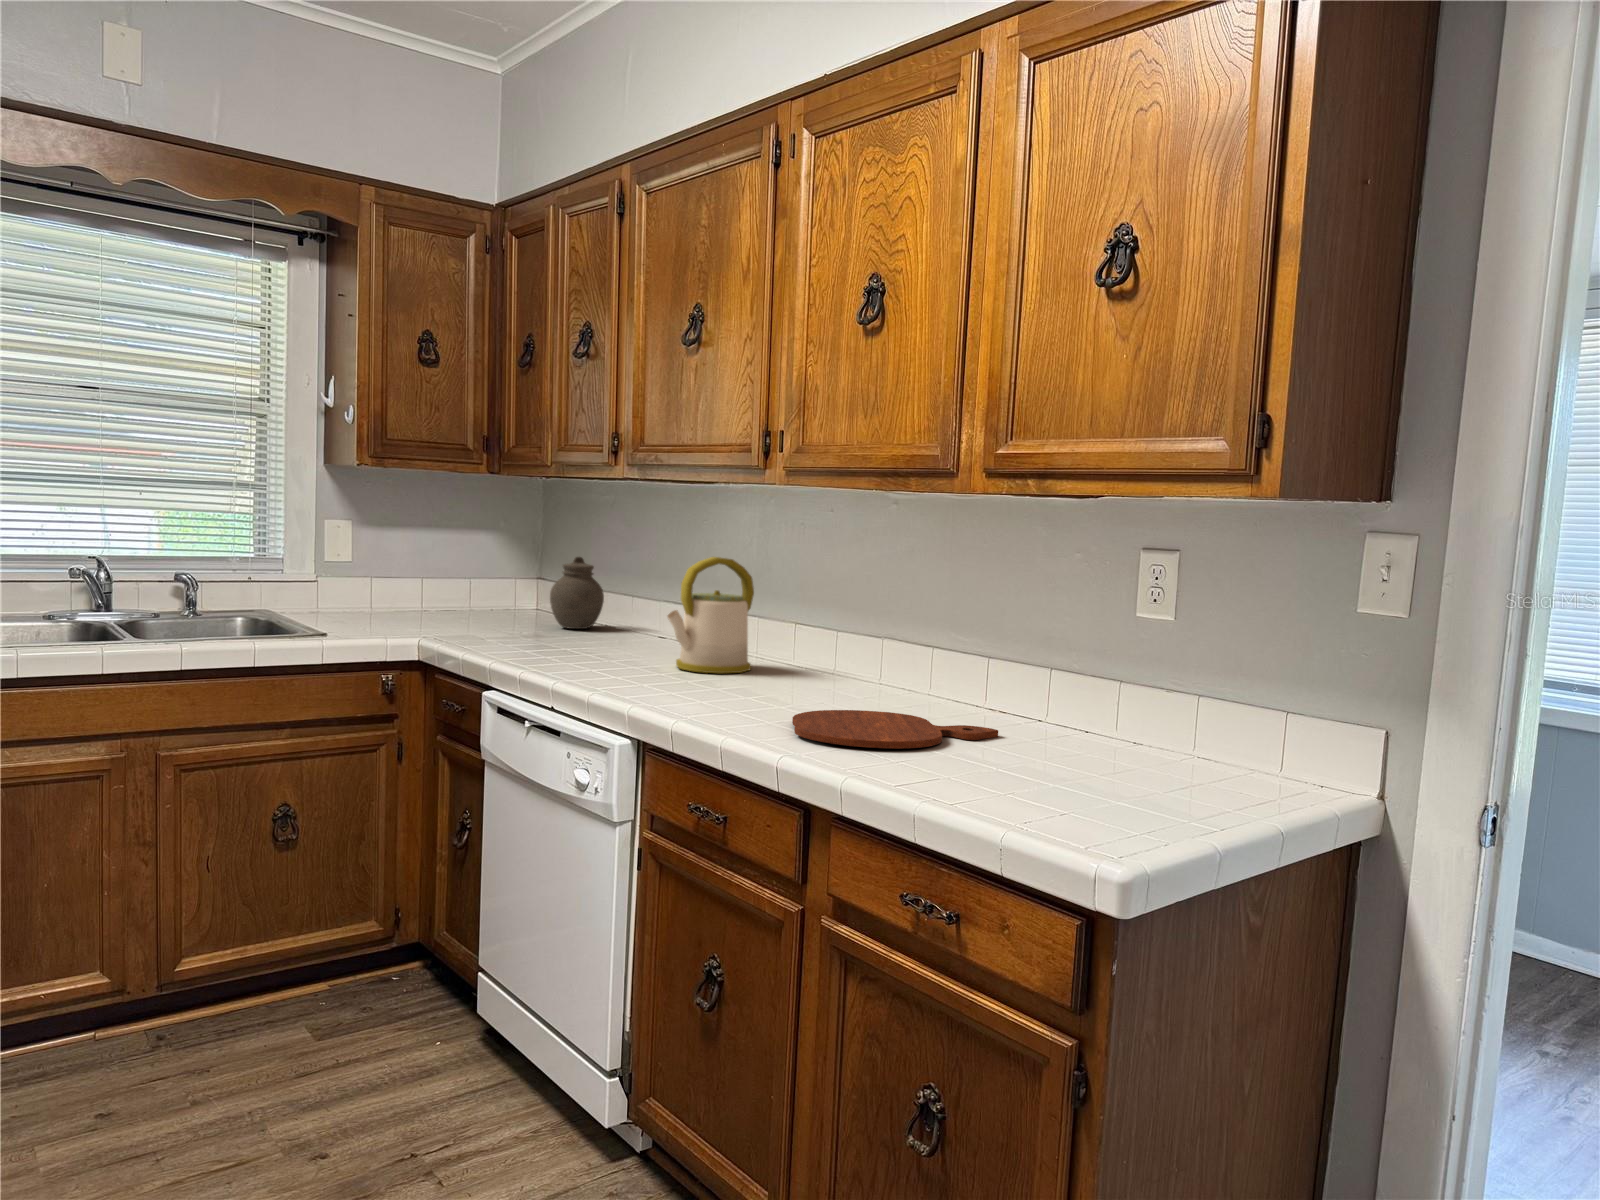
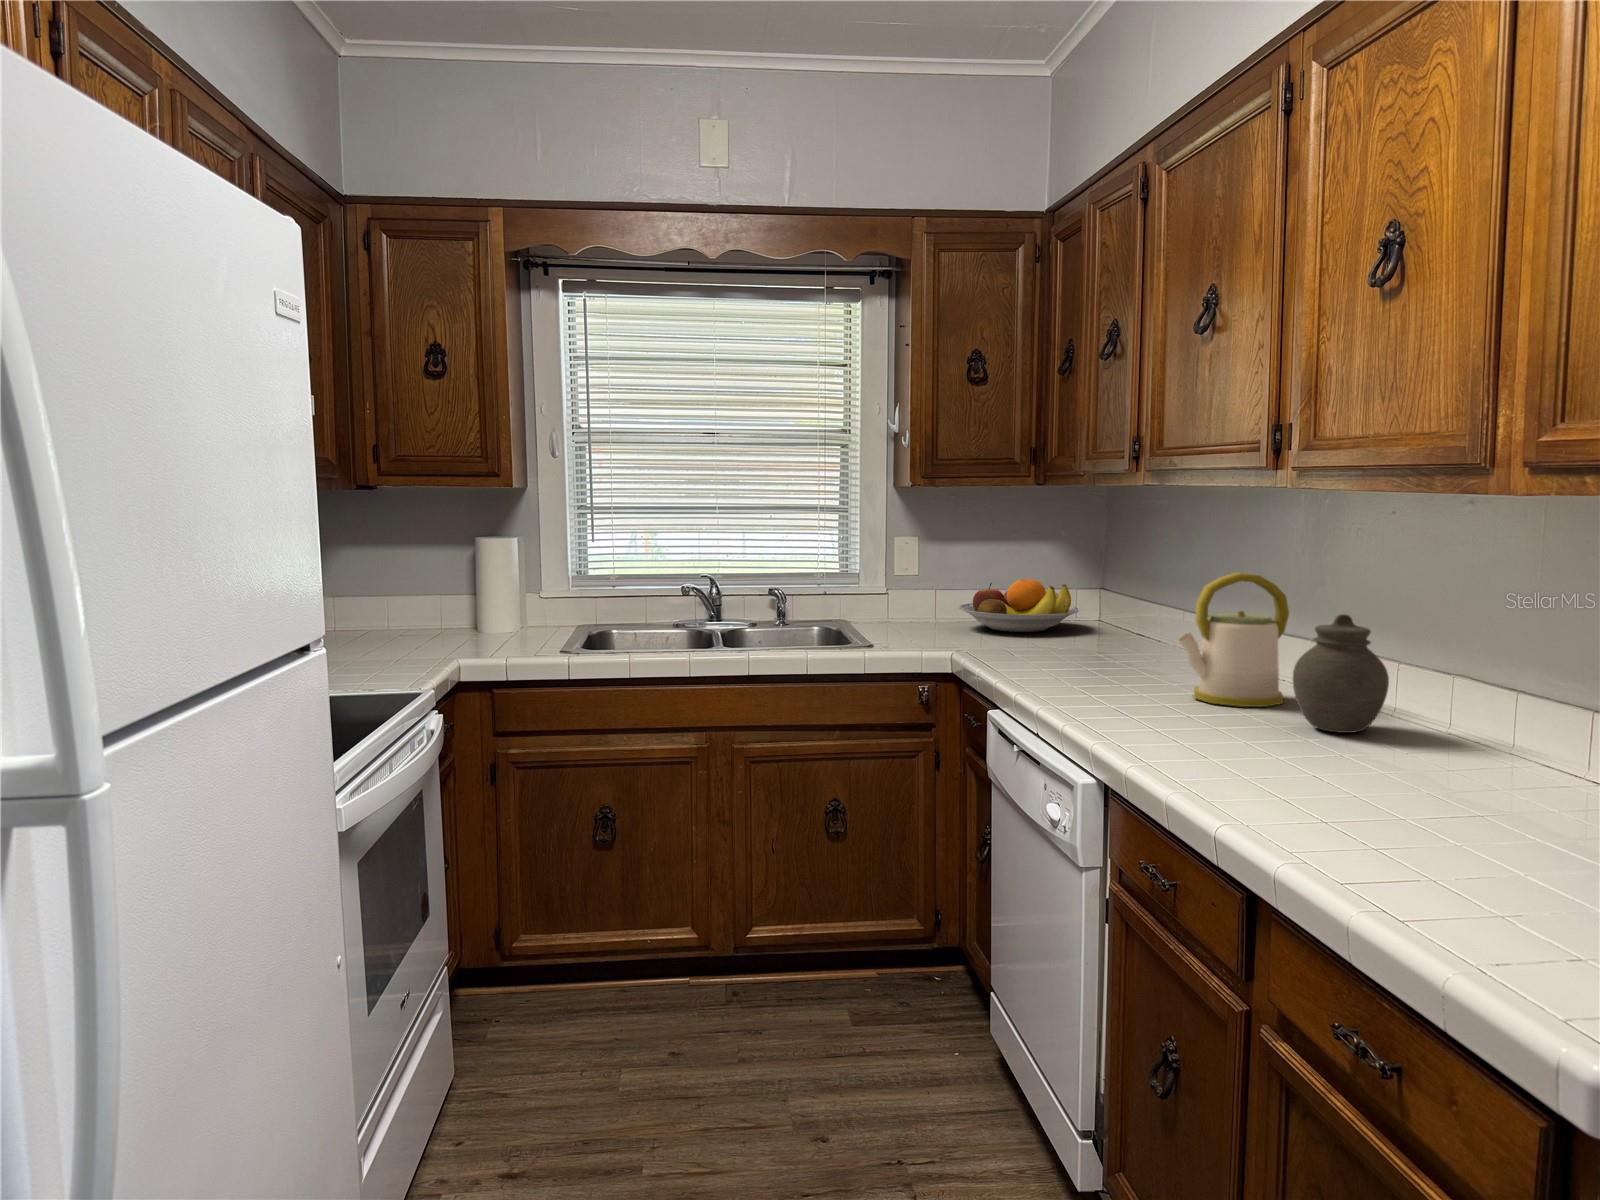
jar: present [550,557,604,629] -> present [1293,614,1389,733]
fruit bowl: none [402,567,527,620] -> present [959,579,1079,632]
cutting board: present [792,710,998,749] -> none [1264,767,1573,833]

